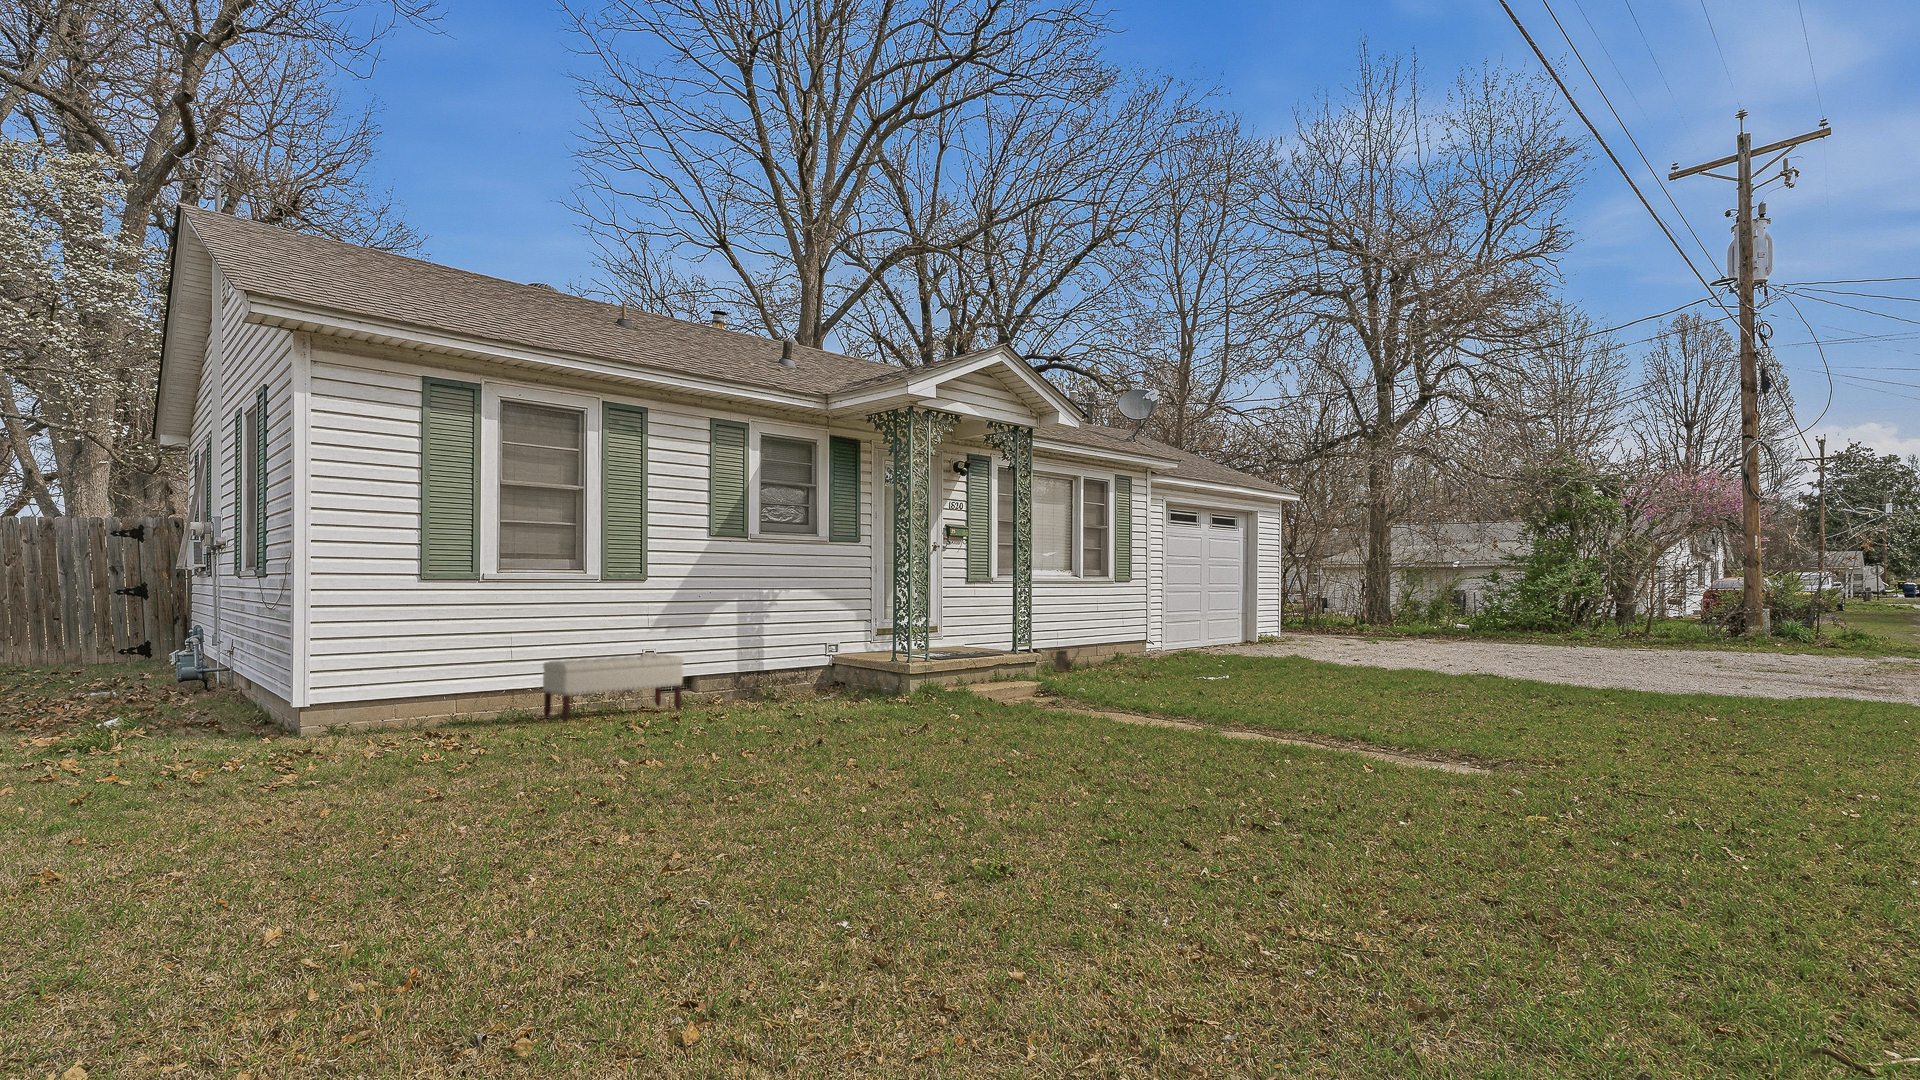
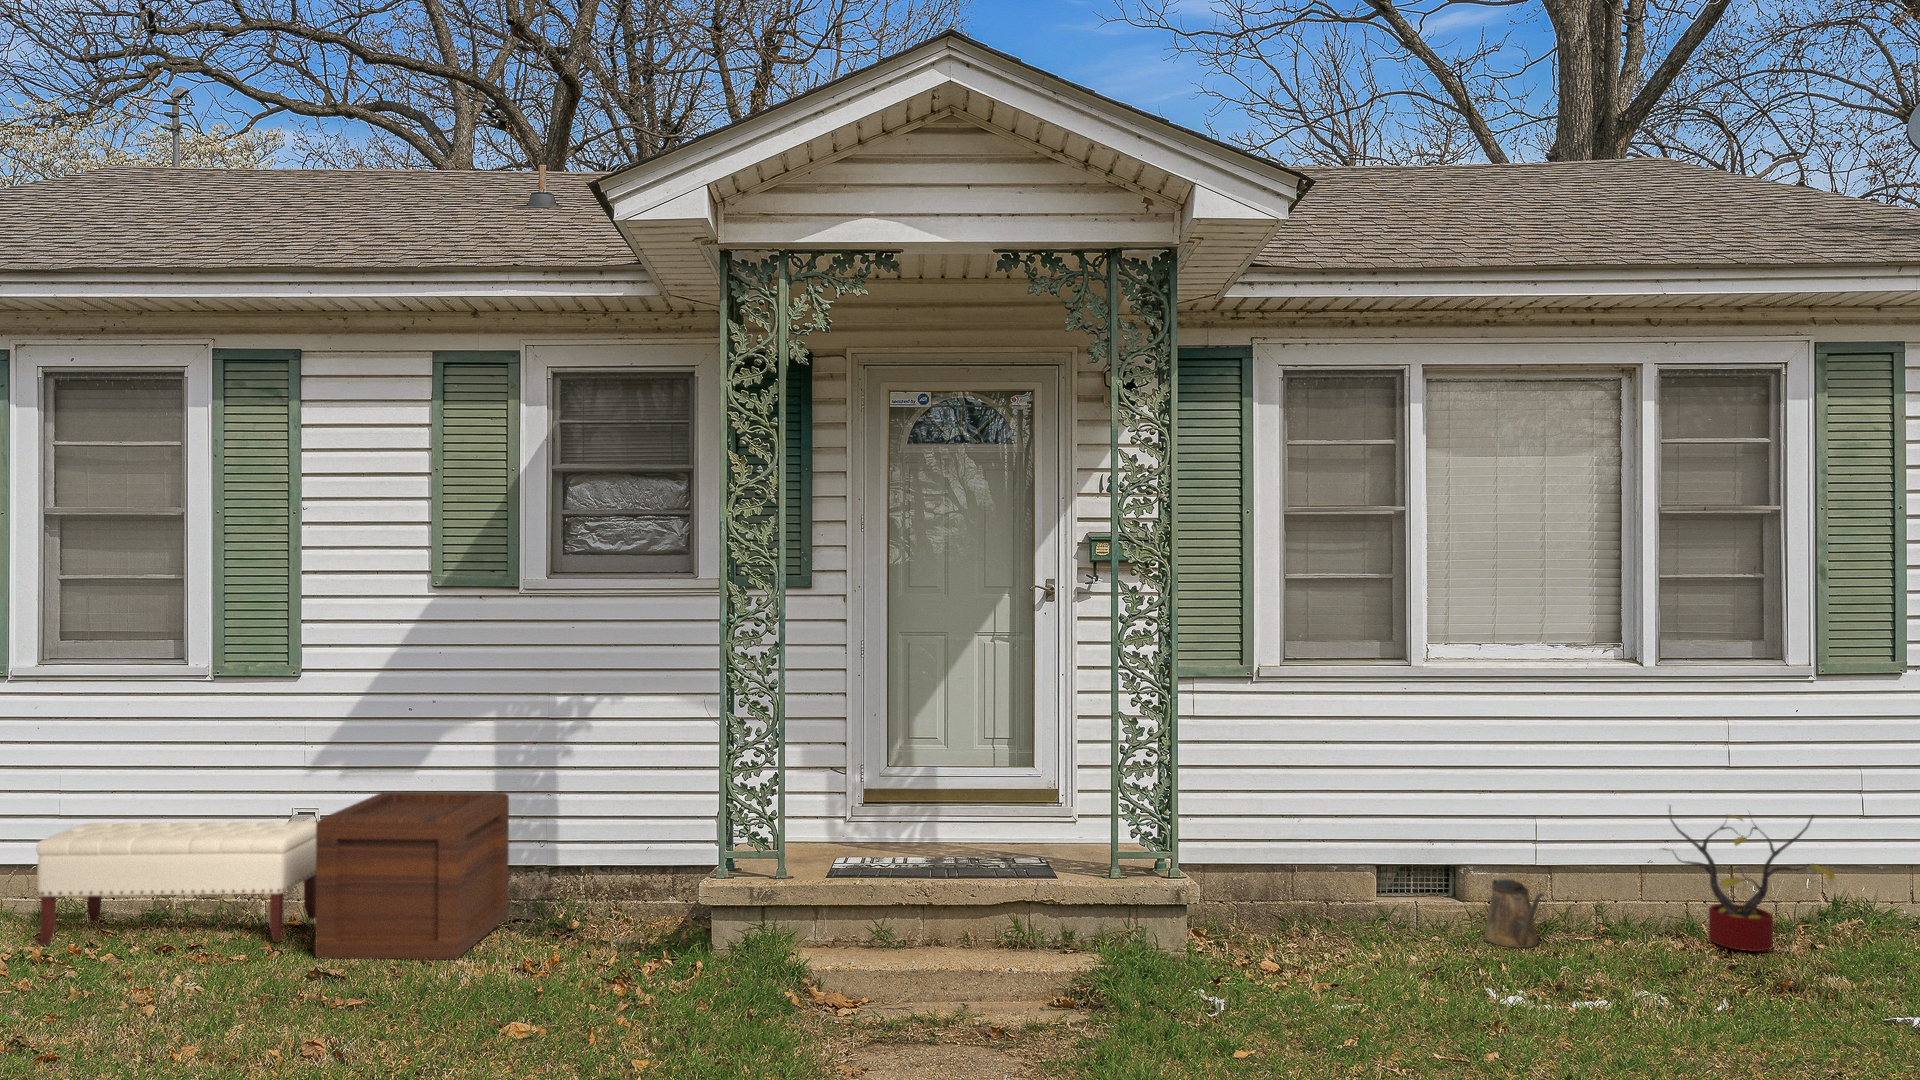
decorative plant: none [1085,623,1134,667] -> present [1663,807,1835,951]
wooden crate: none [687,636,781,711] -> present [315,792,509,960]

